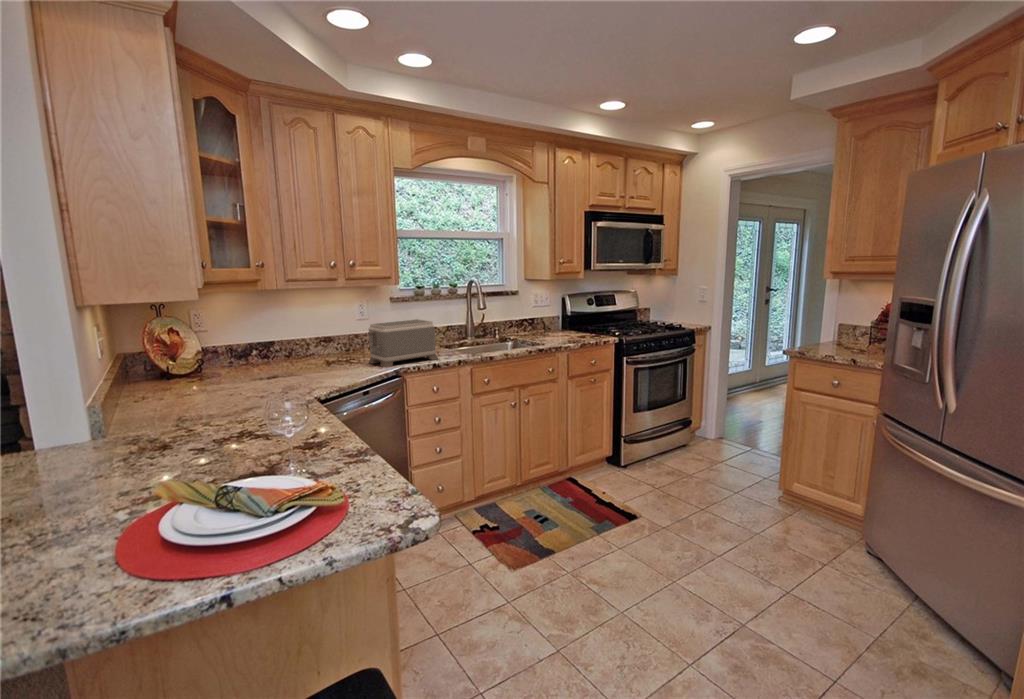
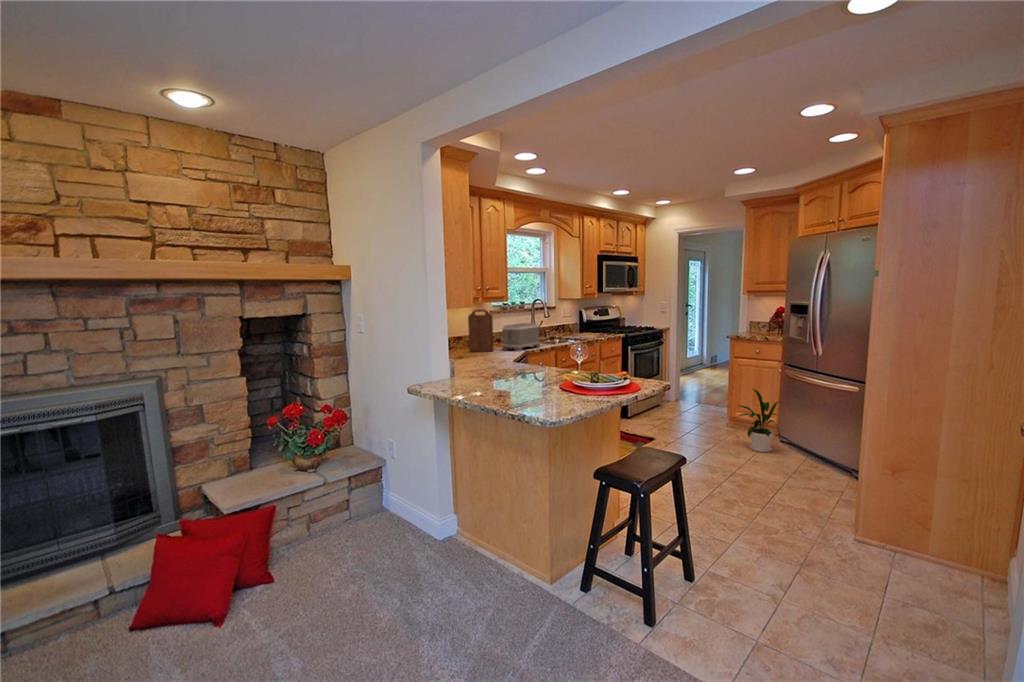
cutting board: none [313,297,352,365] -> present [468,309,493,352]
house plant: none [761,452,872,578] -> present [738,389,780,452]

